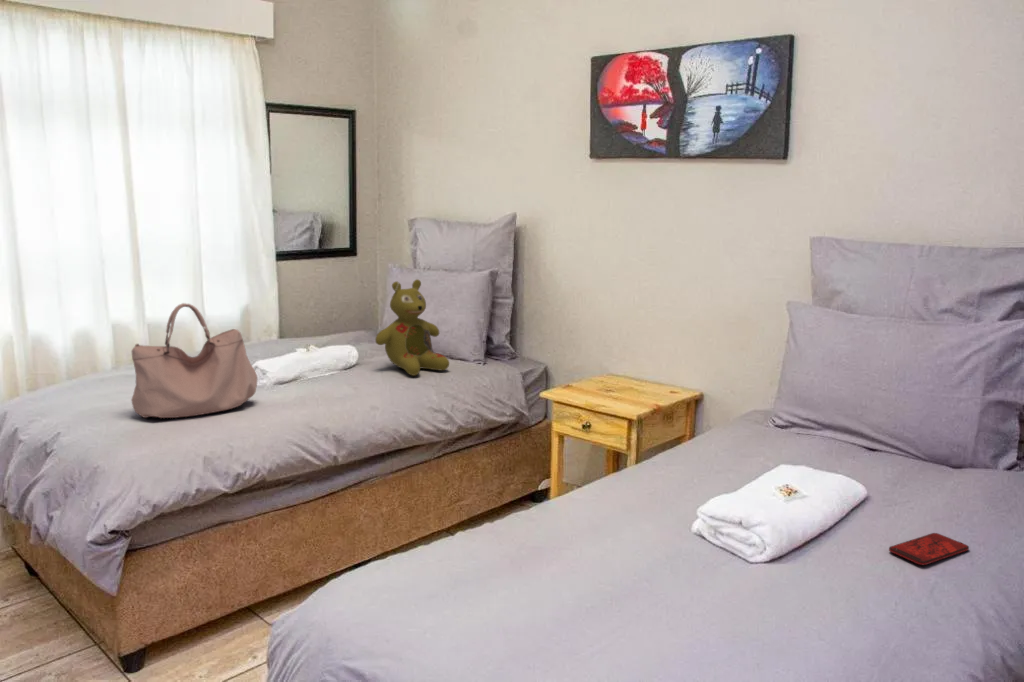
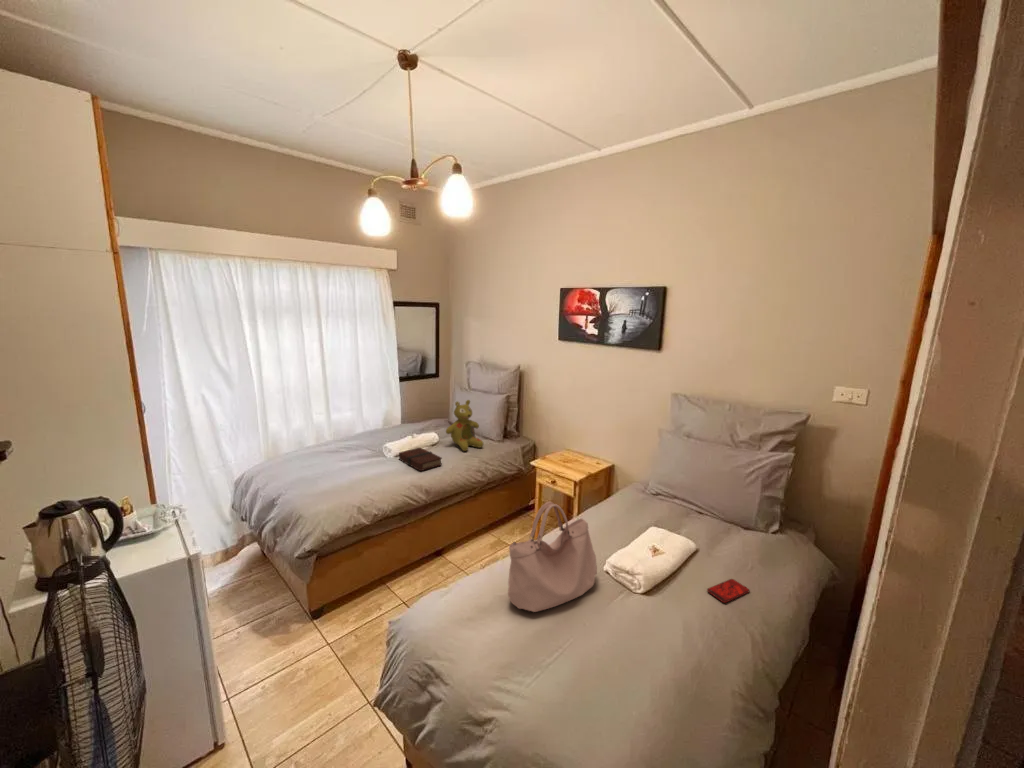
handbag: present [132,303,257,418] -> present [508,502,597,612]
book: none [286,369,371,405] -> present [399,448,442,471]

